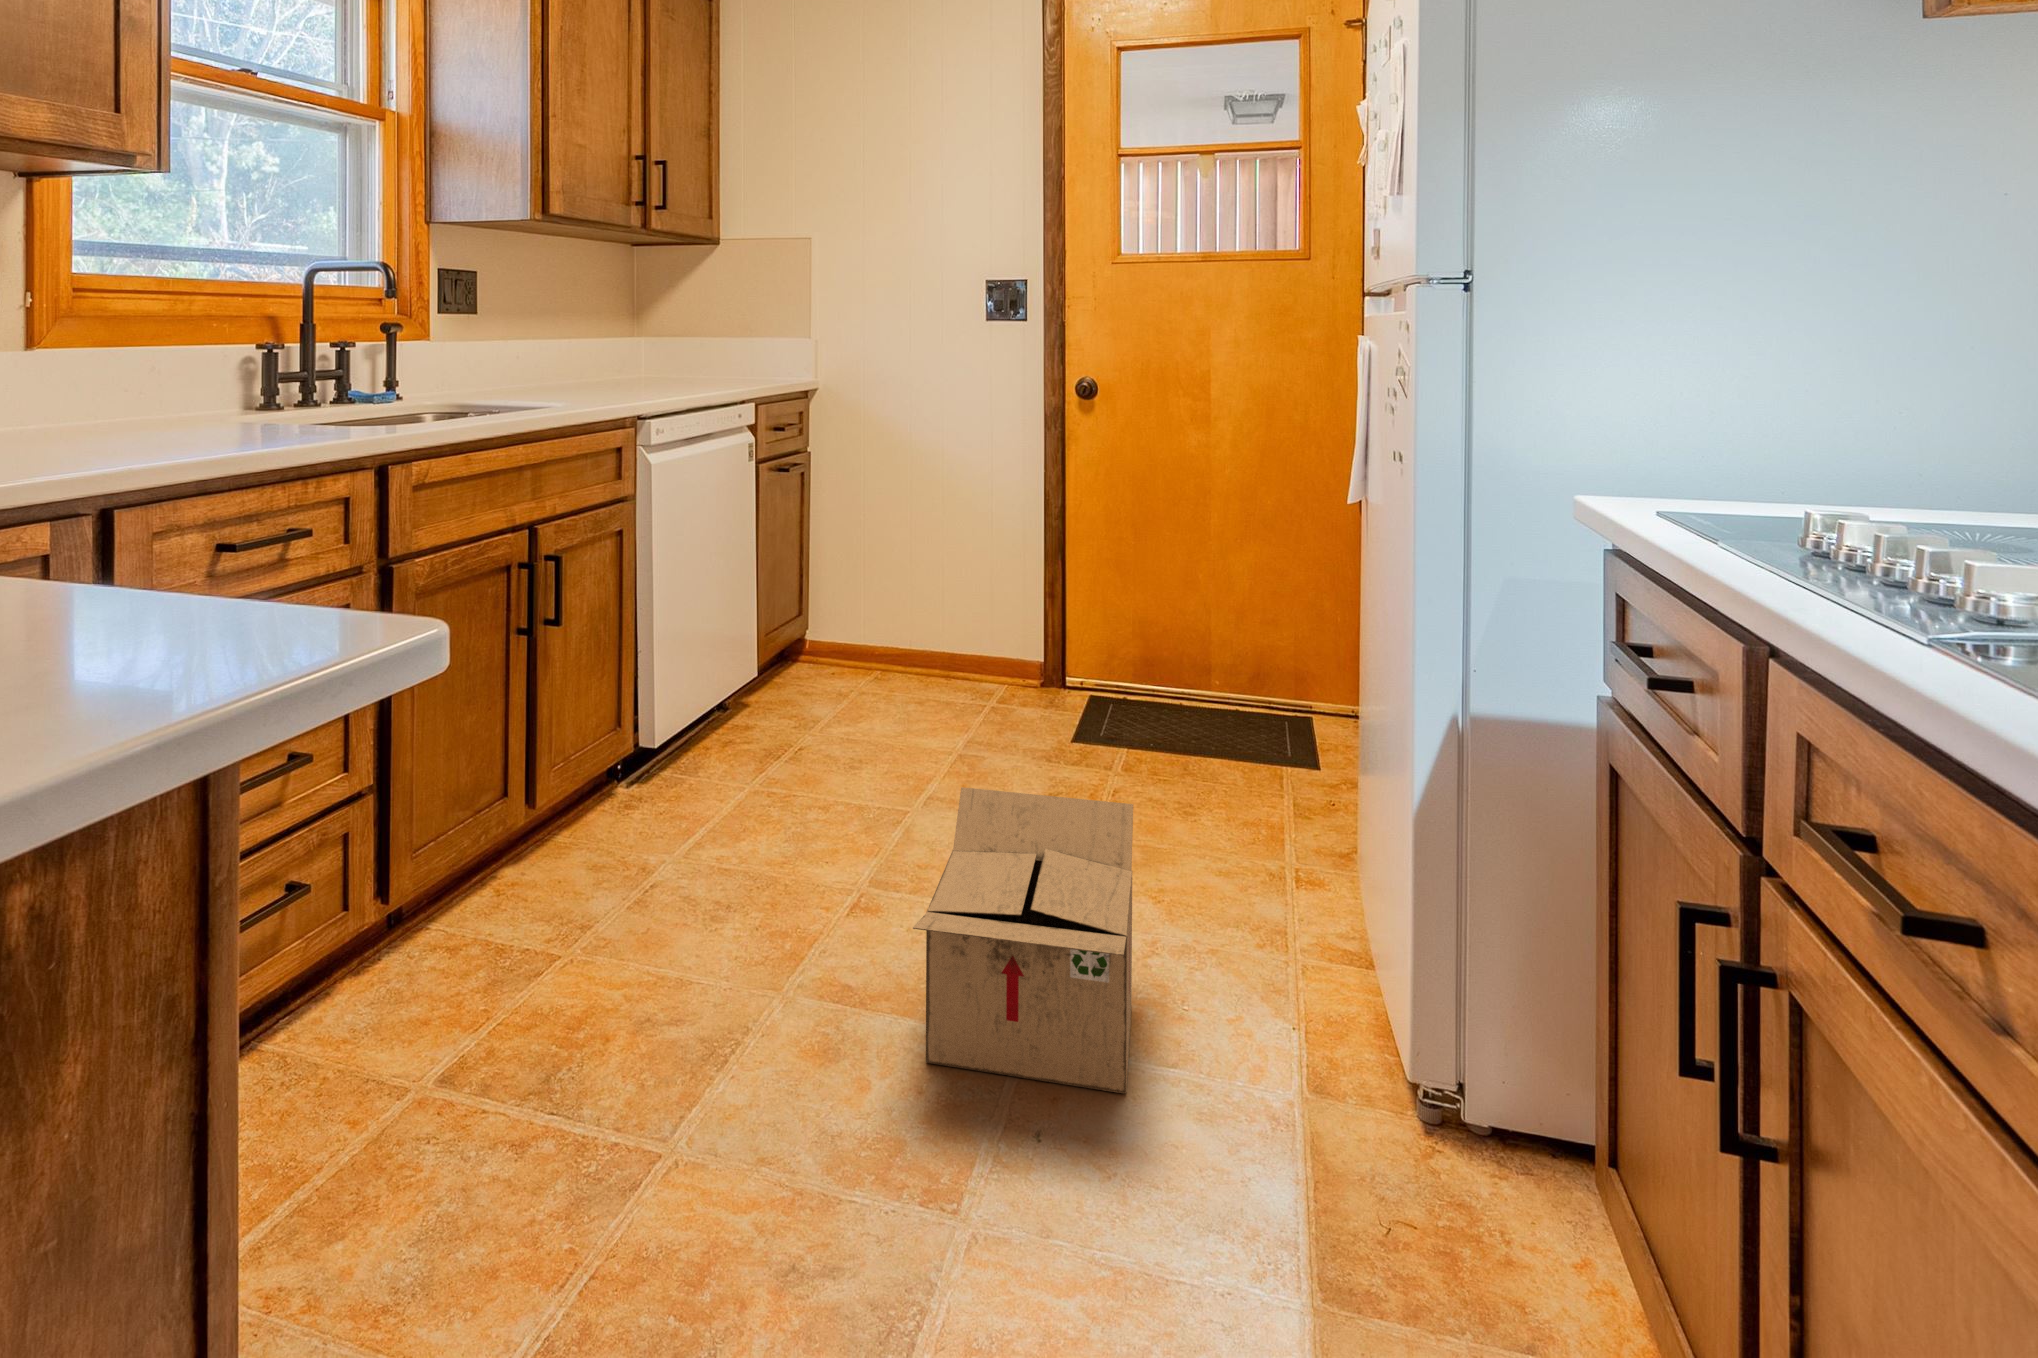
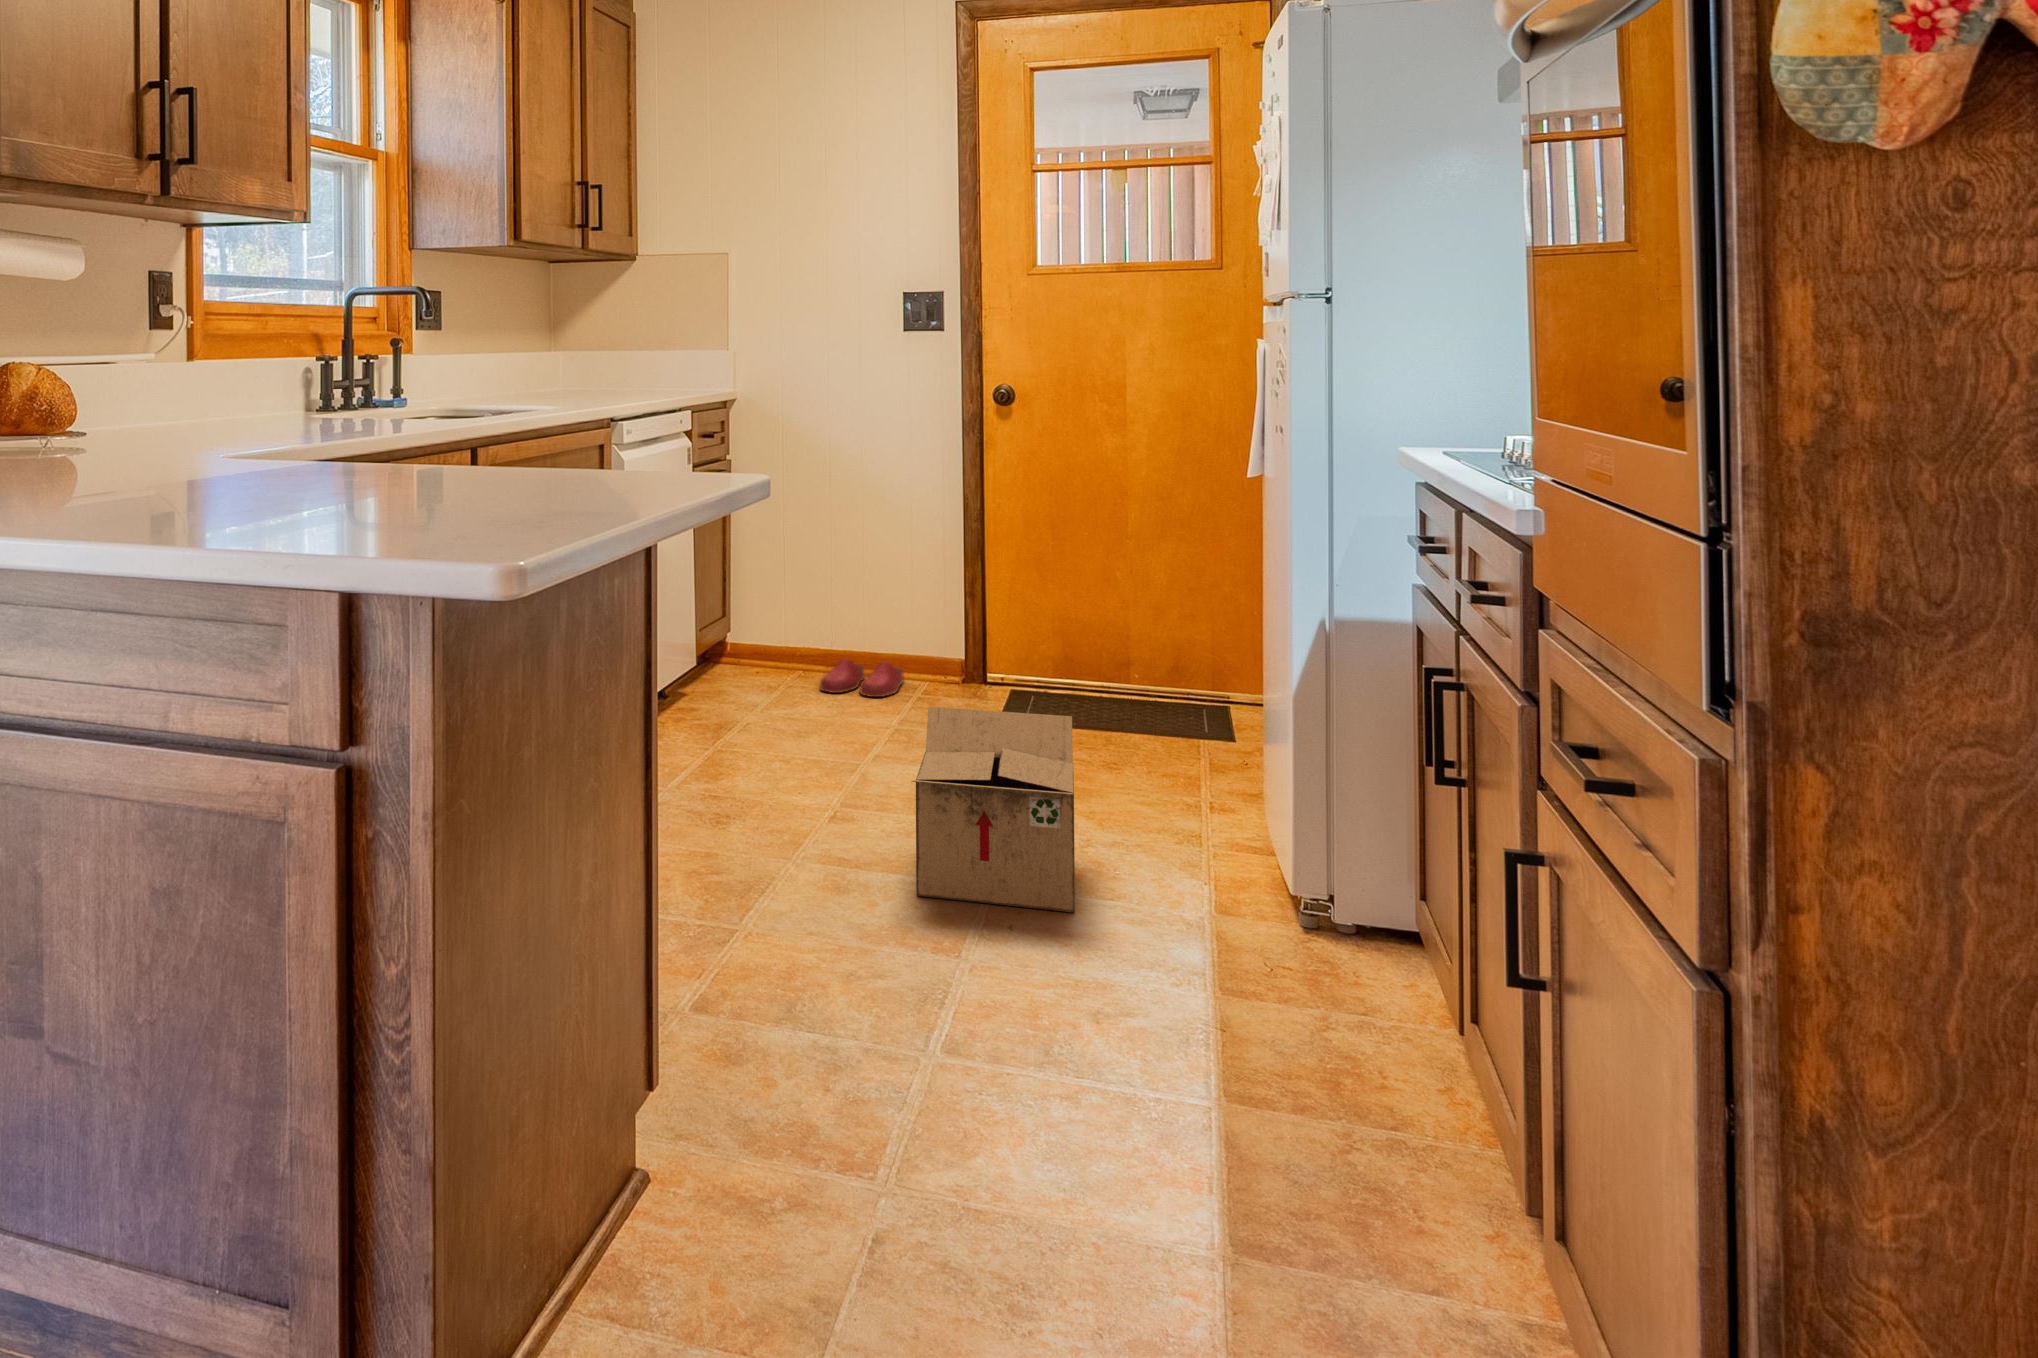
slippers: none [892,662,981,708] -> present [820,659,904,697]

